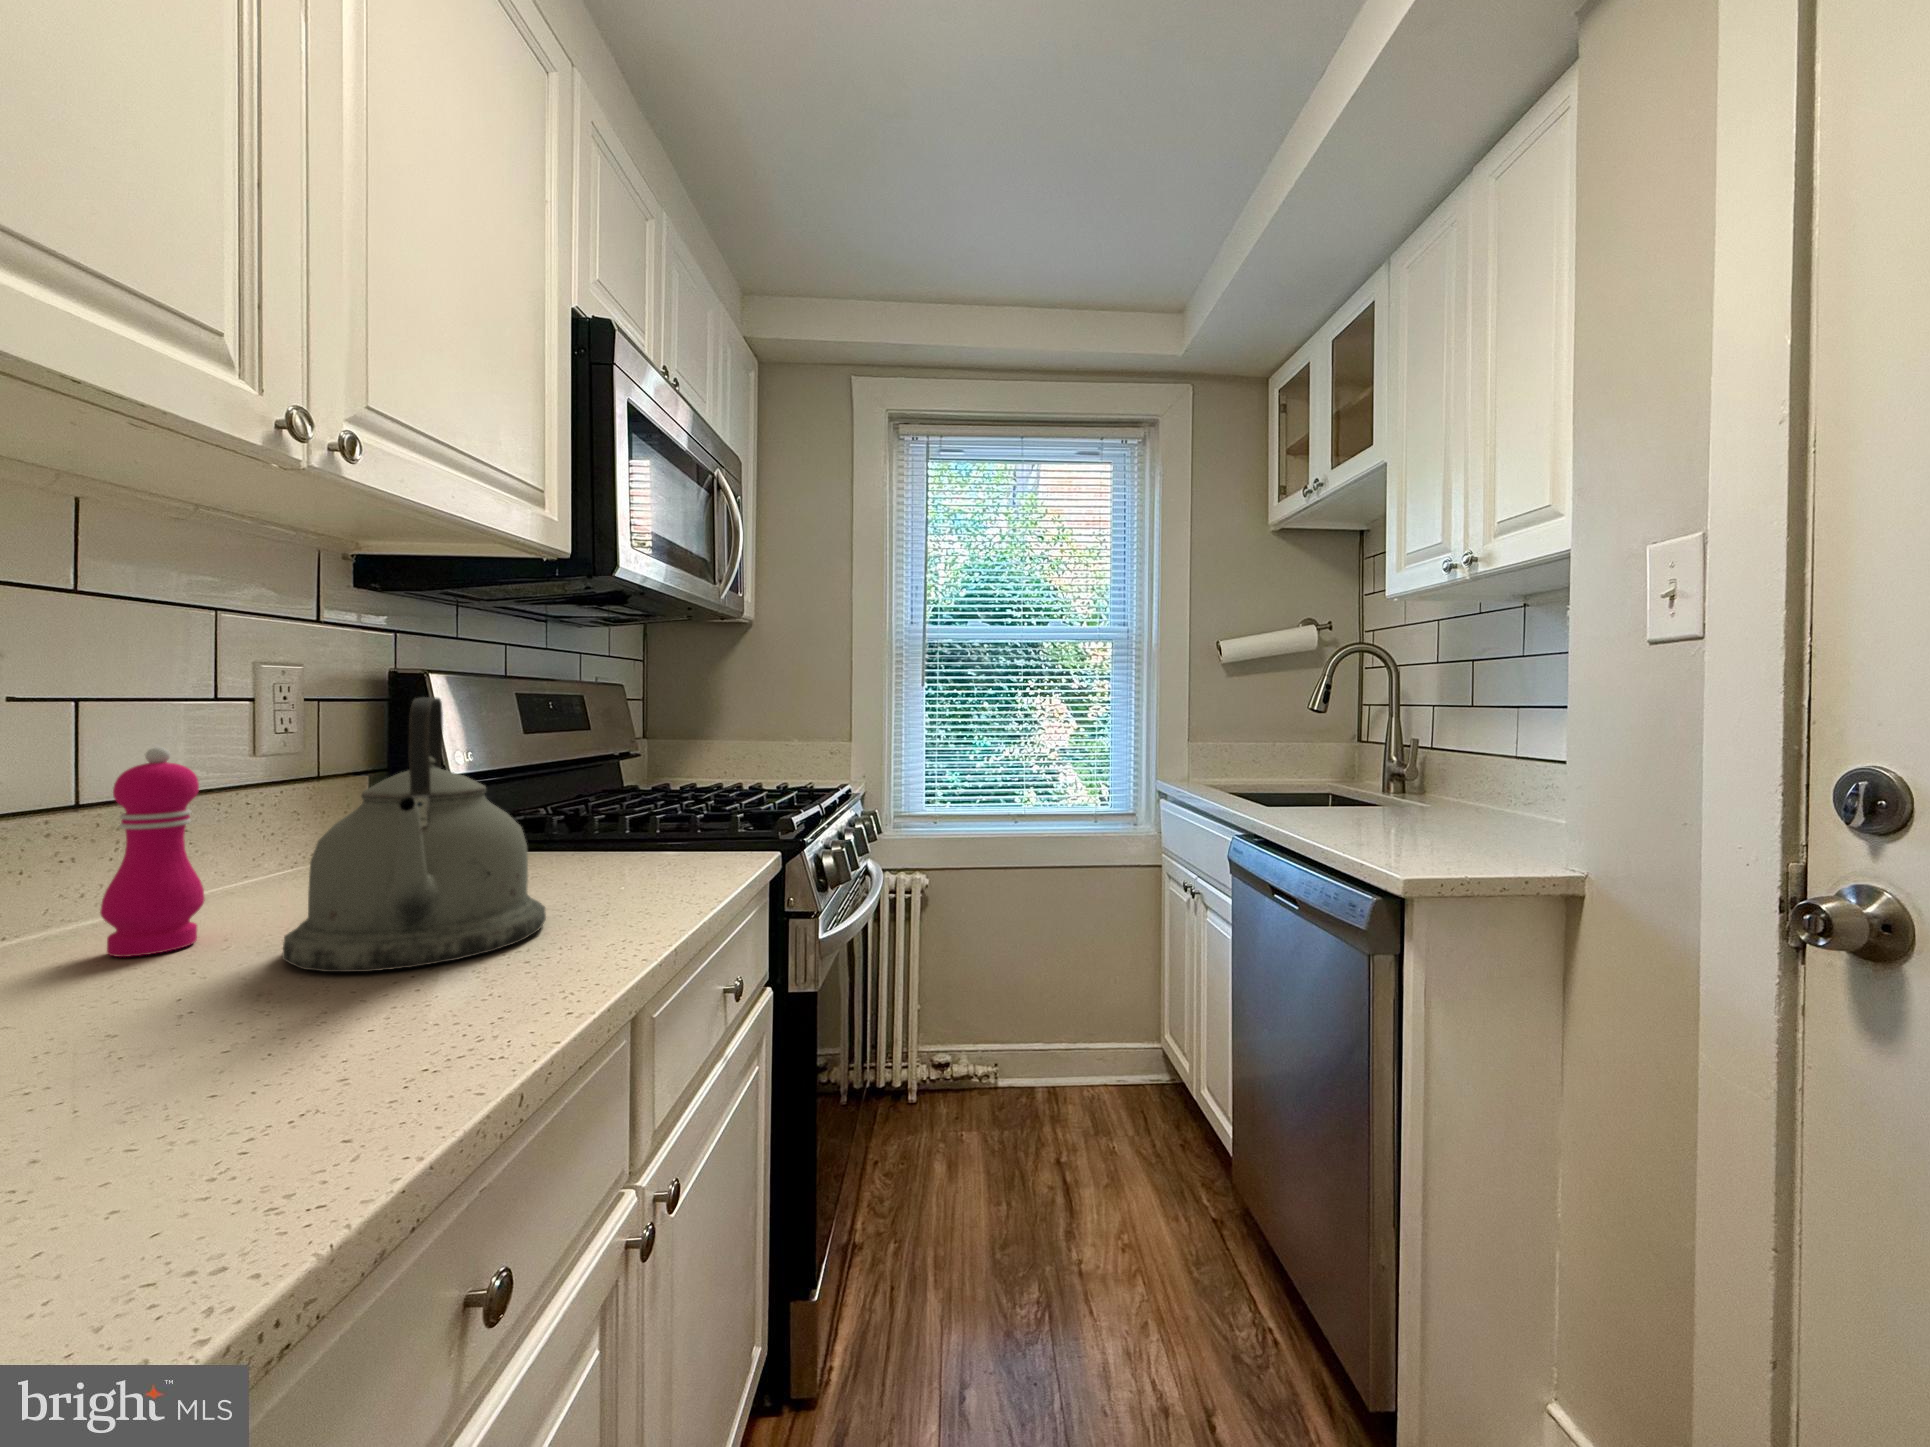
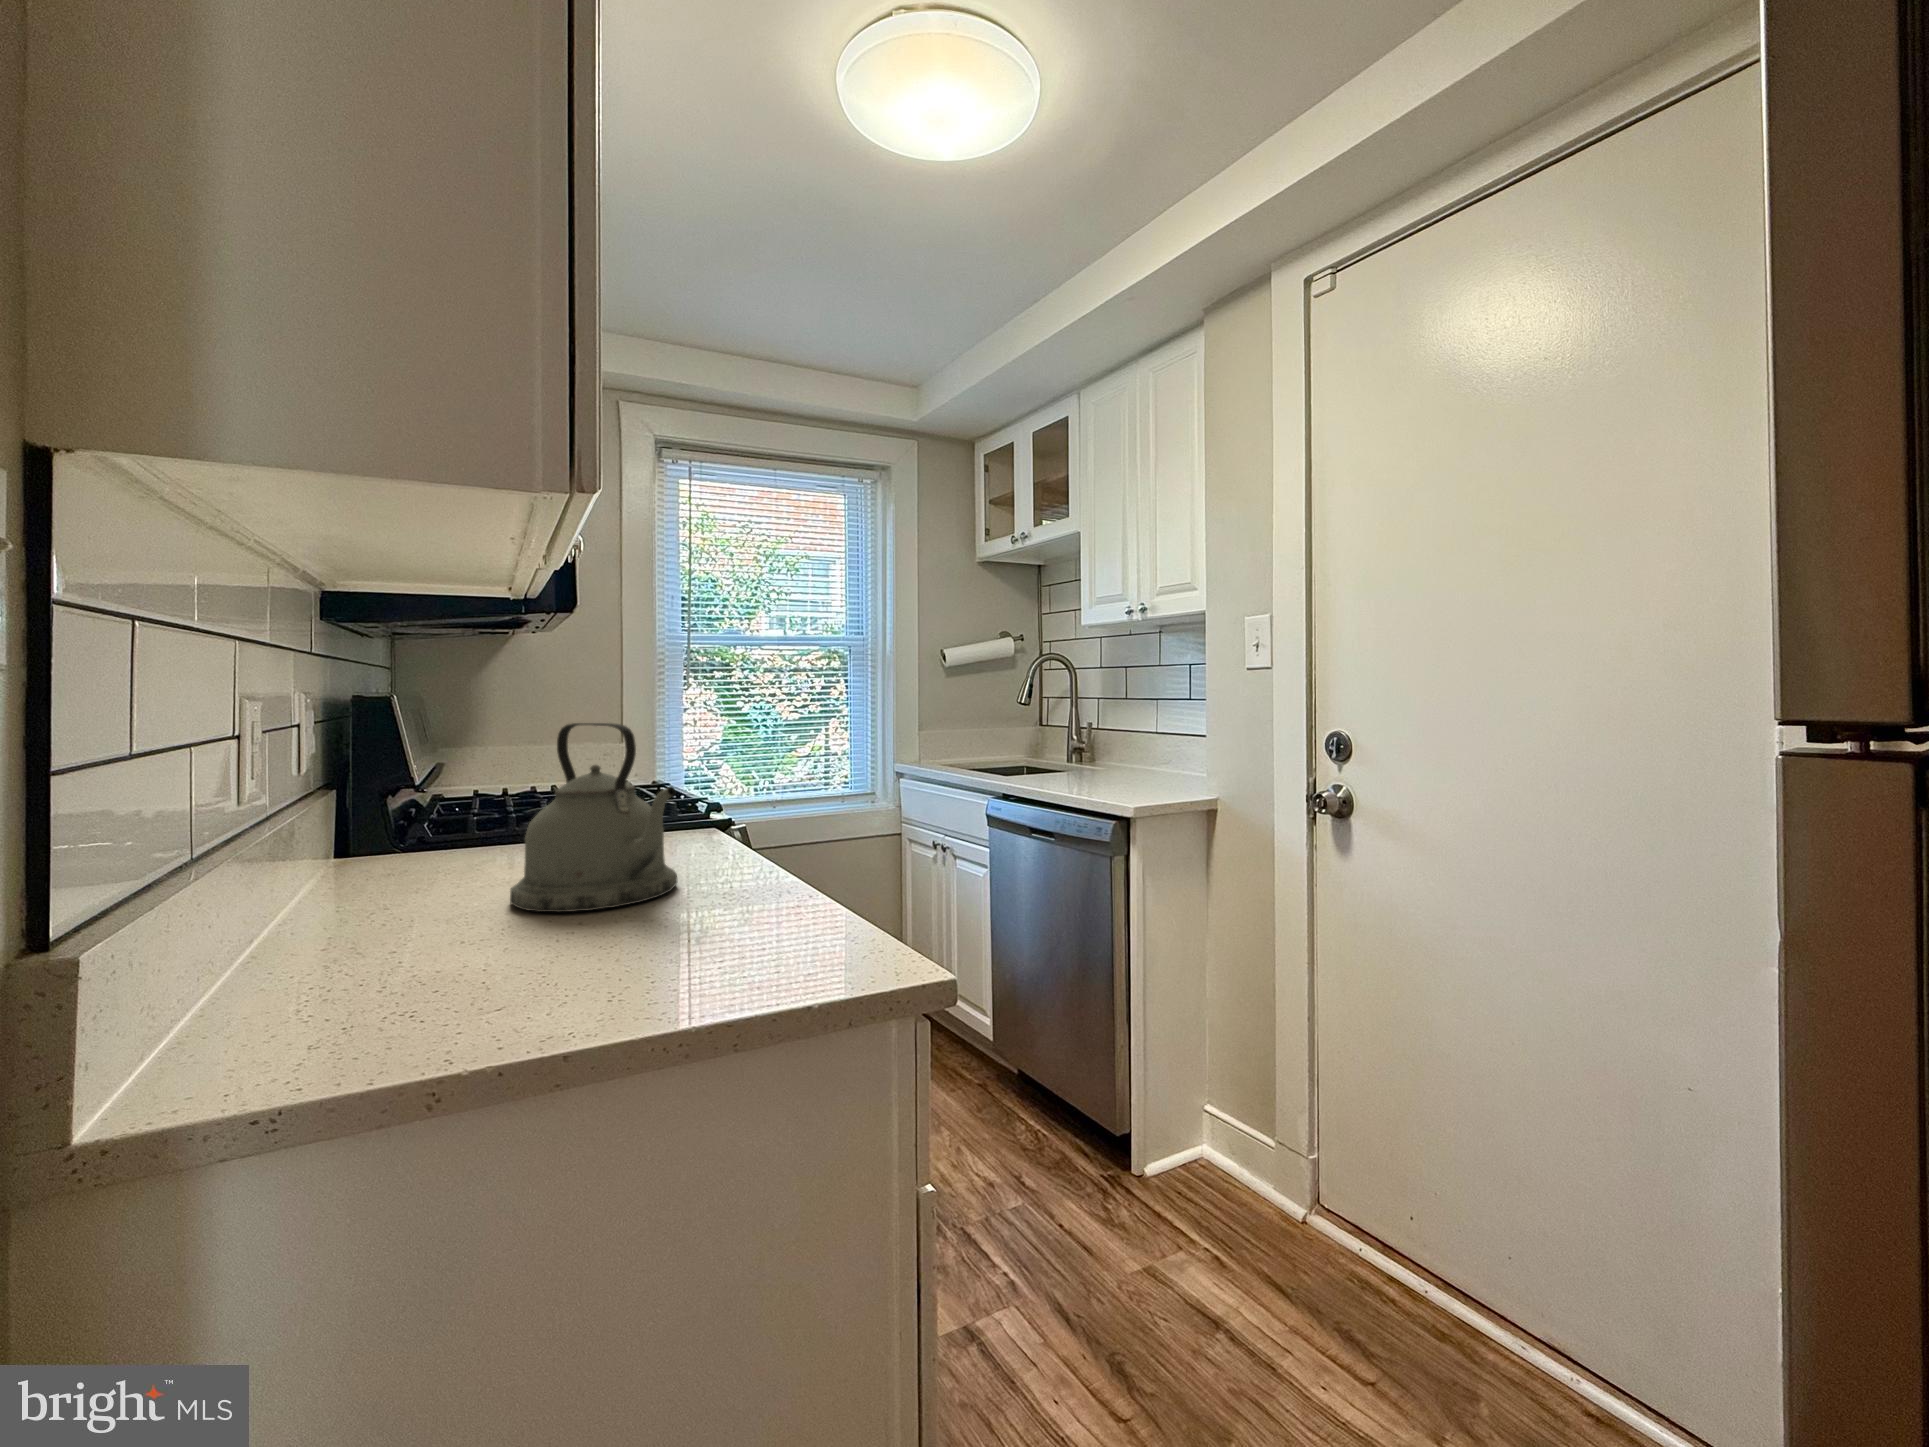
pepper mill: present [100,747,205,957] -> none [349,769,418,929]

